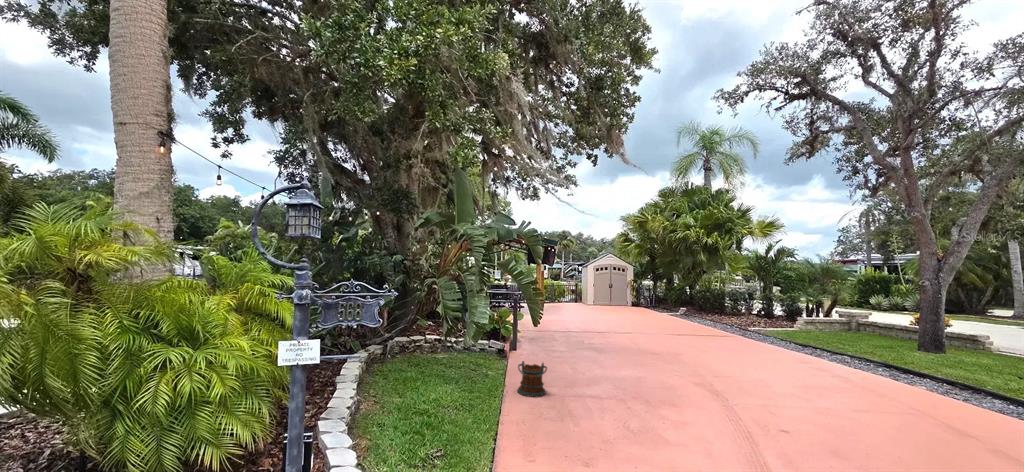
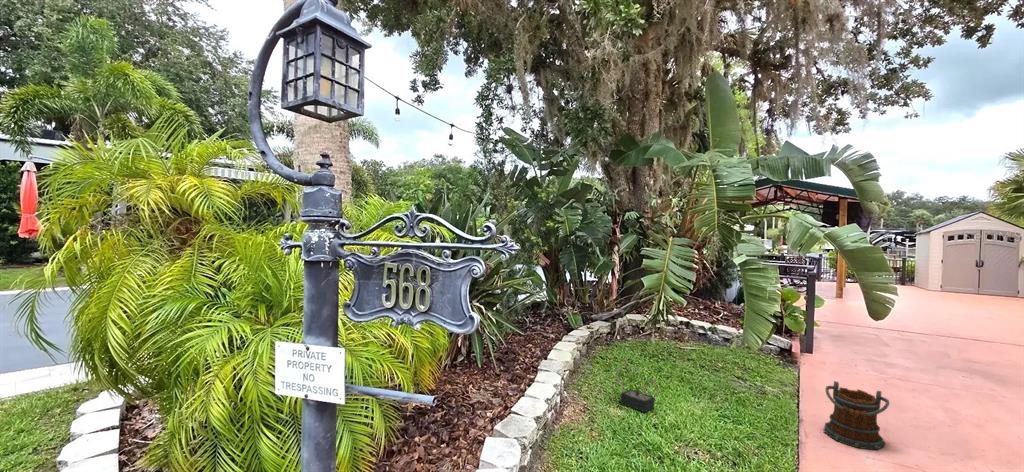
decorative plant: none [391,366,424,399] -> present [614,362,660,412]

